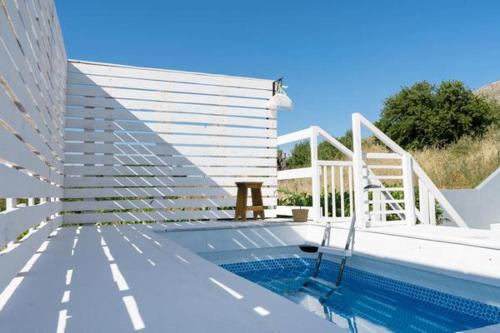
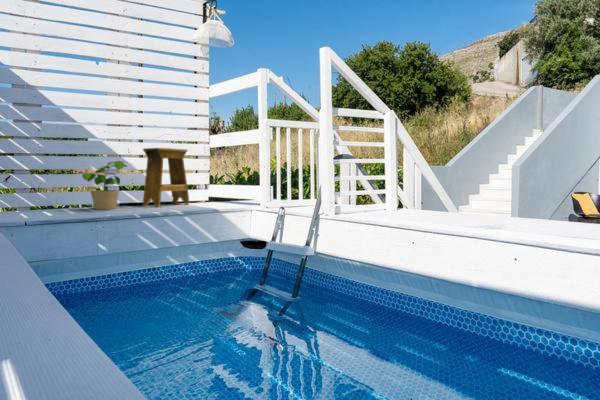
potted plant: present [274,190,309,222] -> present [82,161,127,210]

